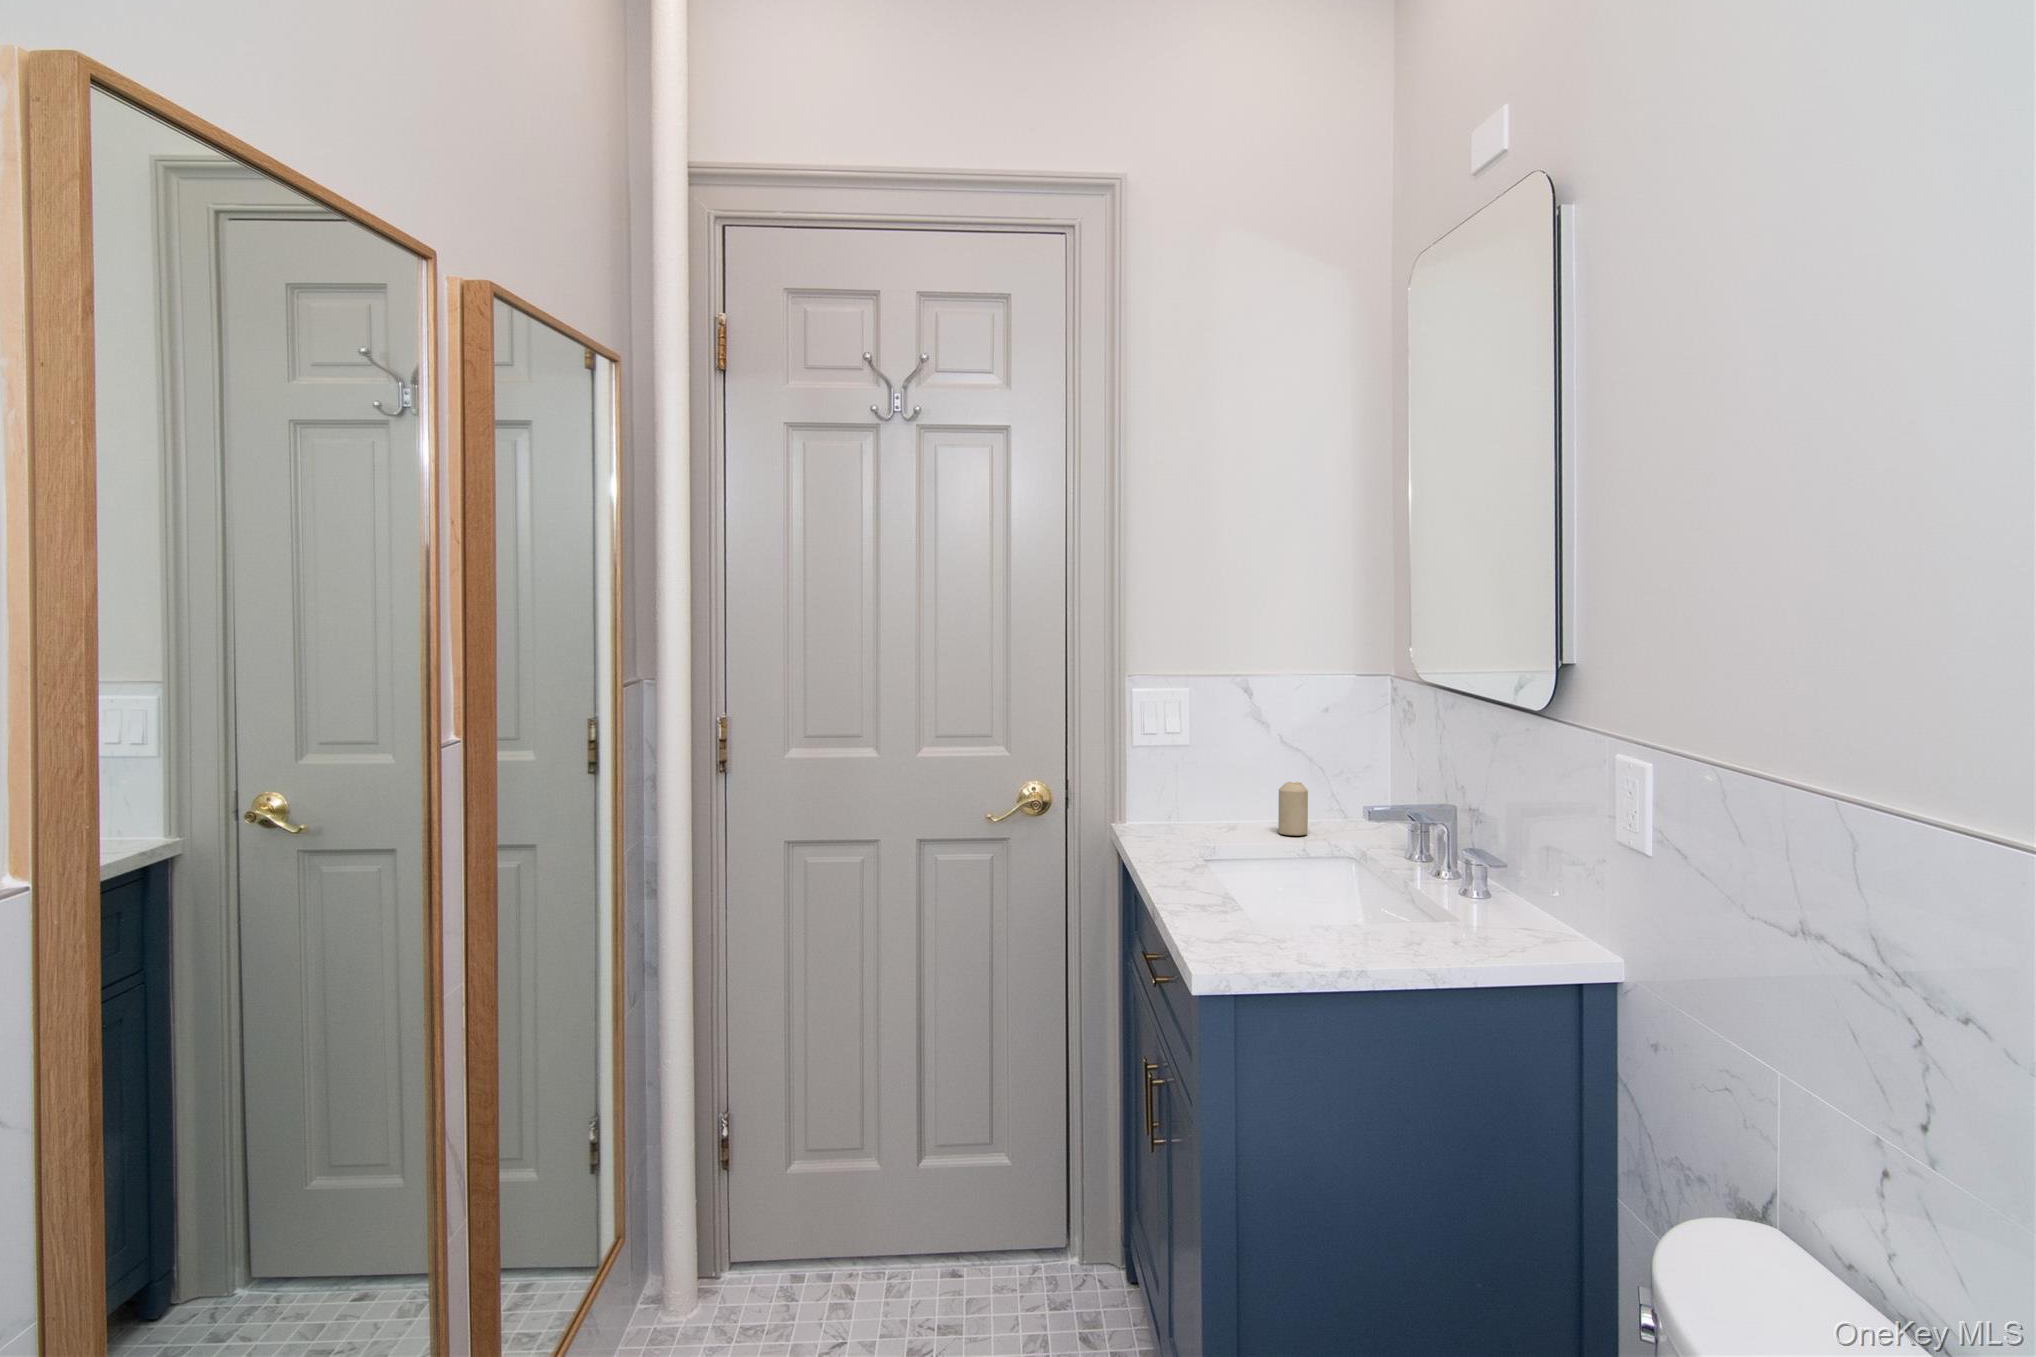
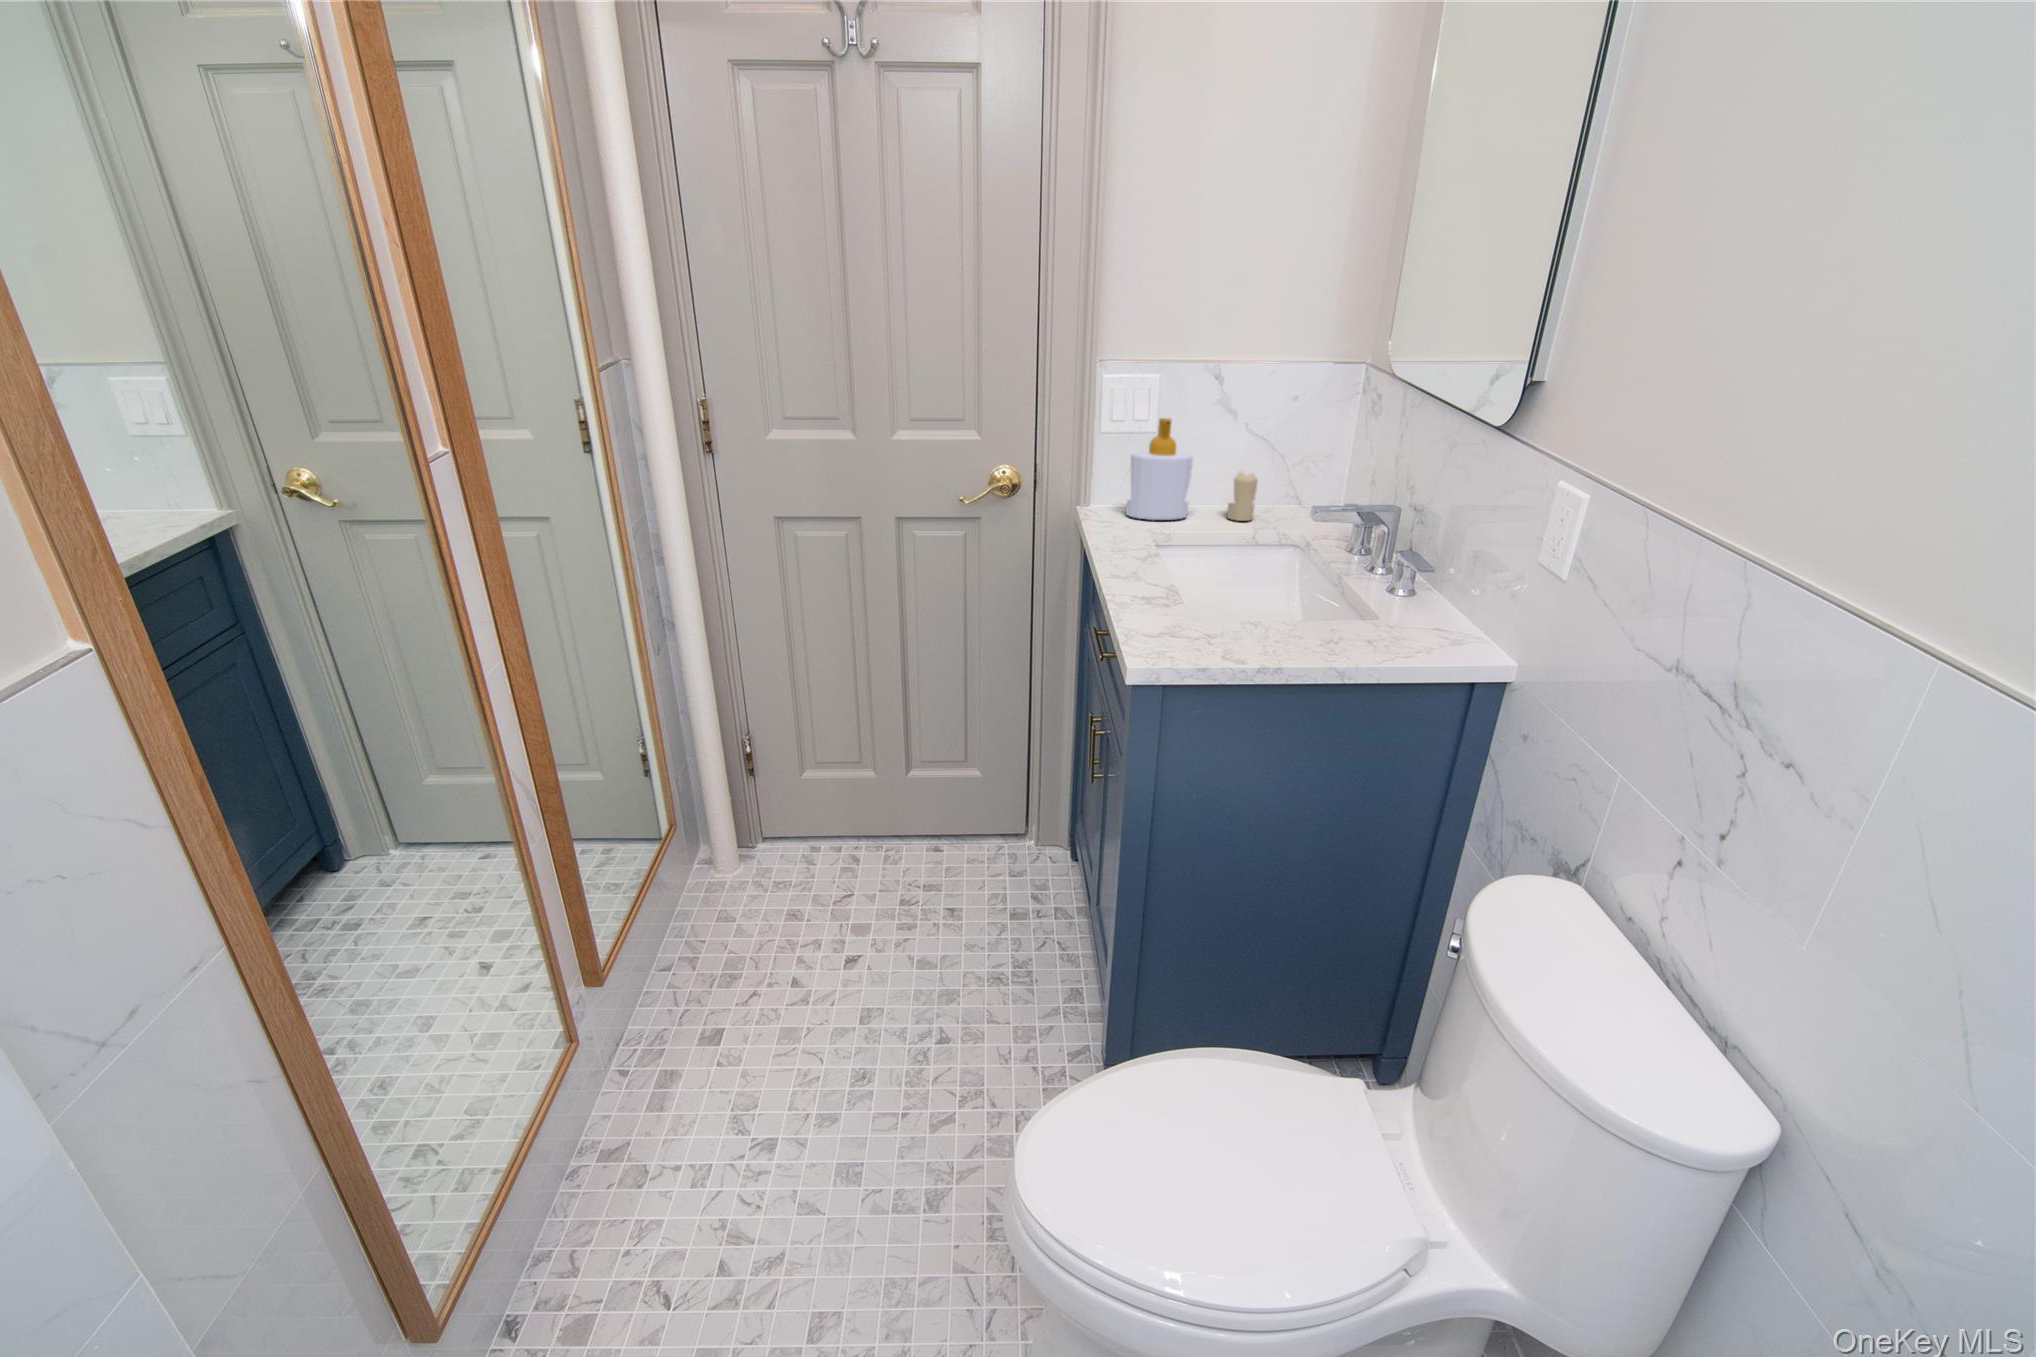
soap bottle: none [1167,729,1235,837] -> present [1126,418,1193,520]

